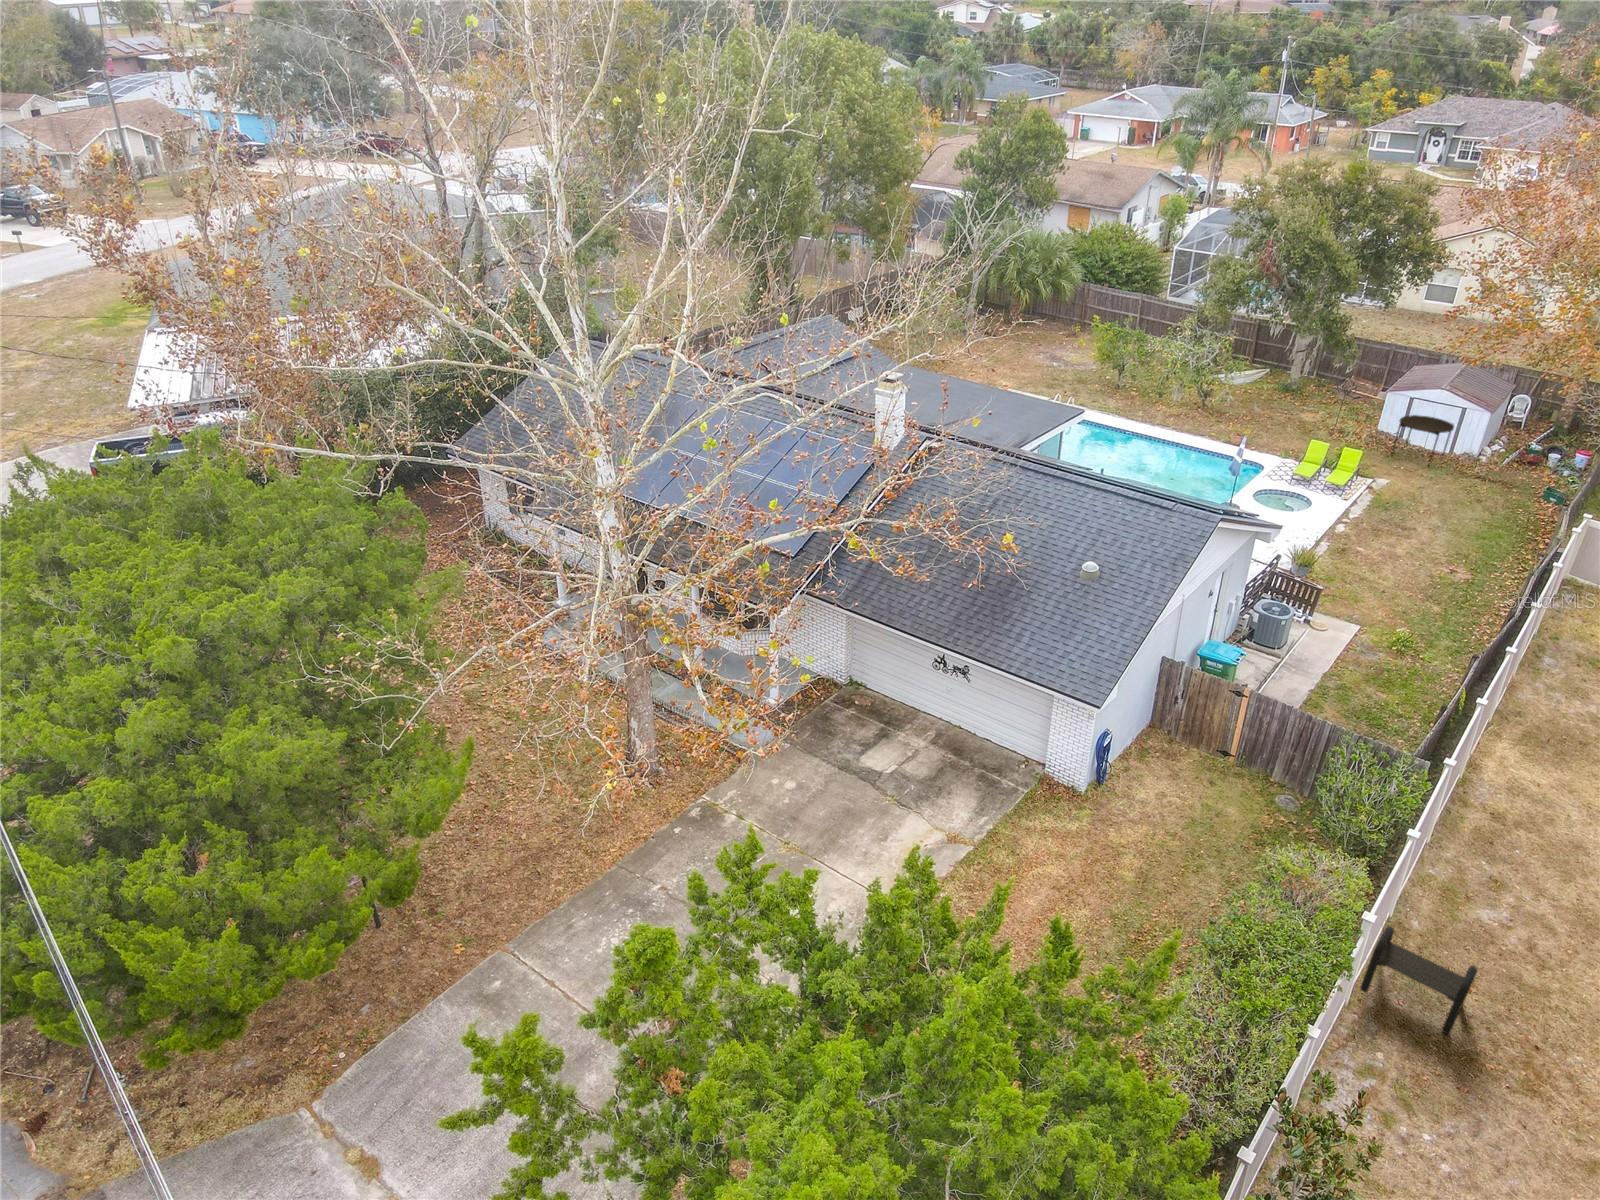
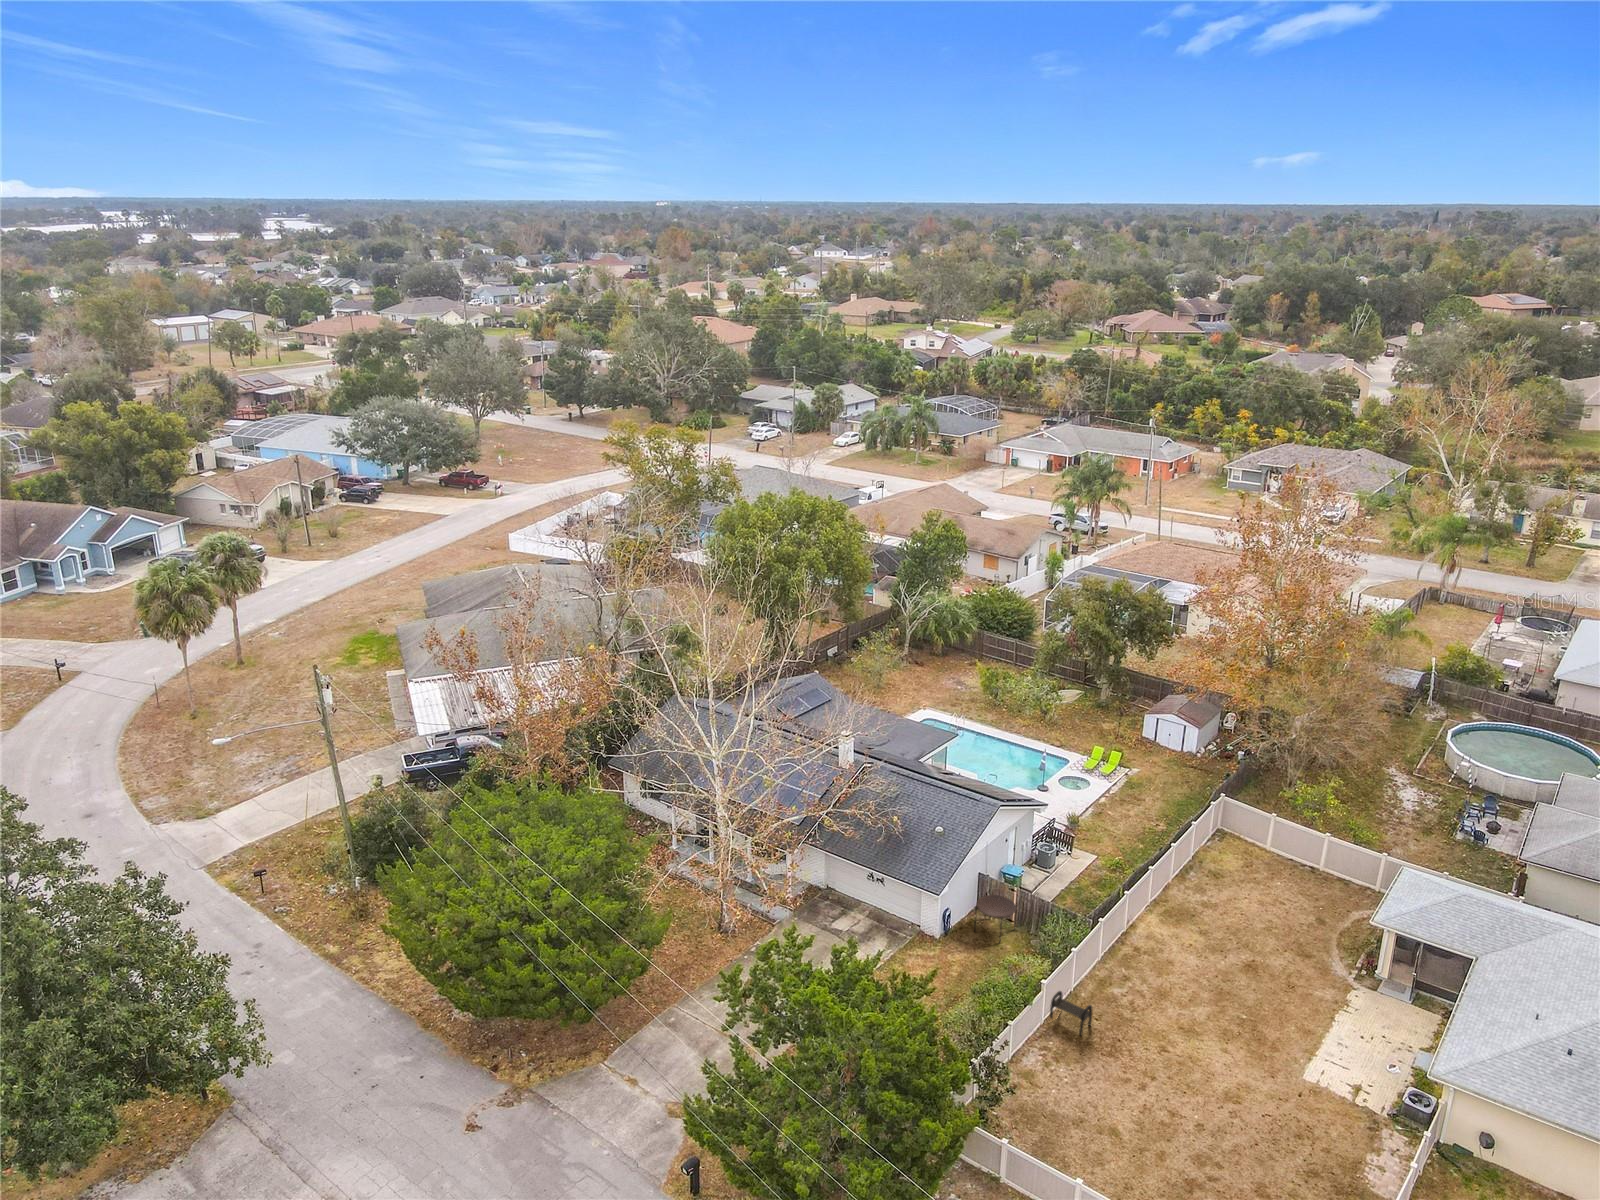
dining table: present [1391,415,1454,466] -> present [975,894,1017,942]

